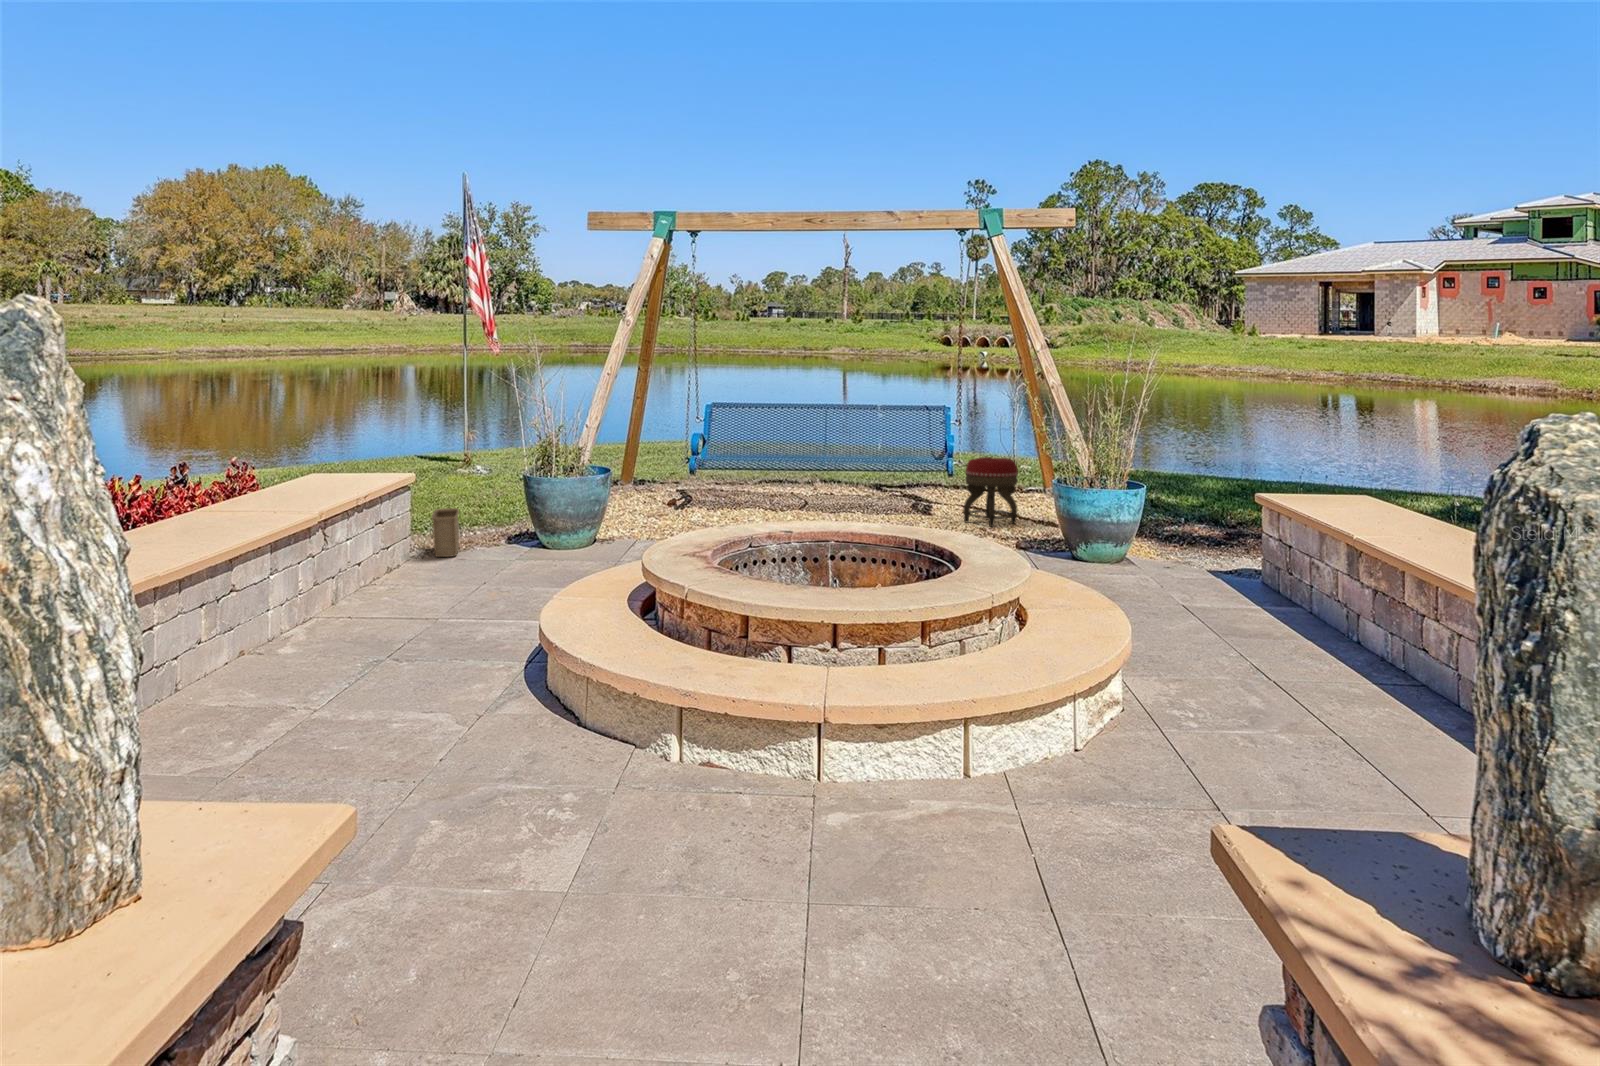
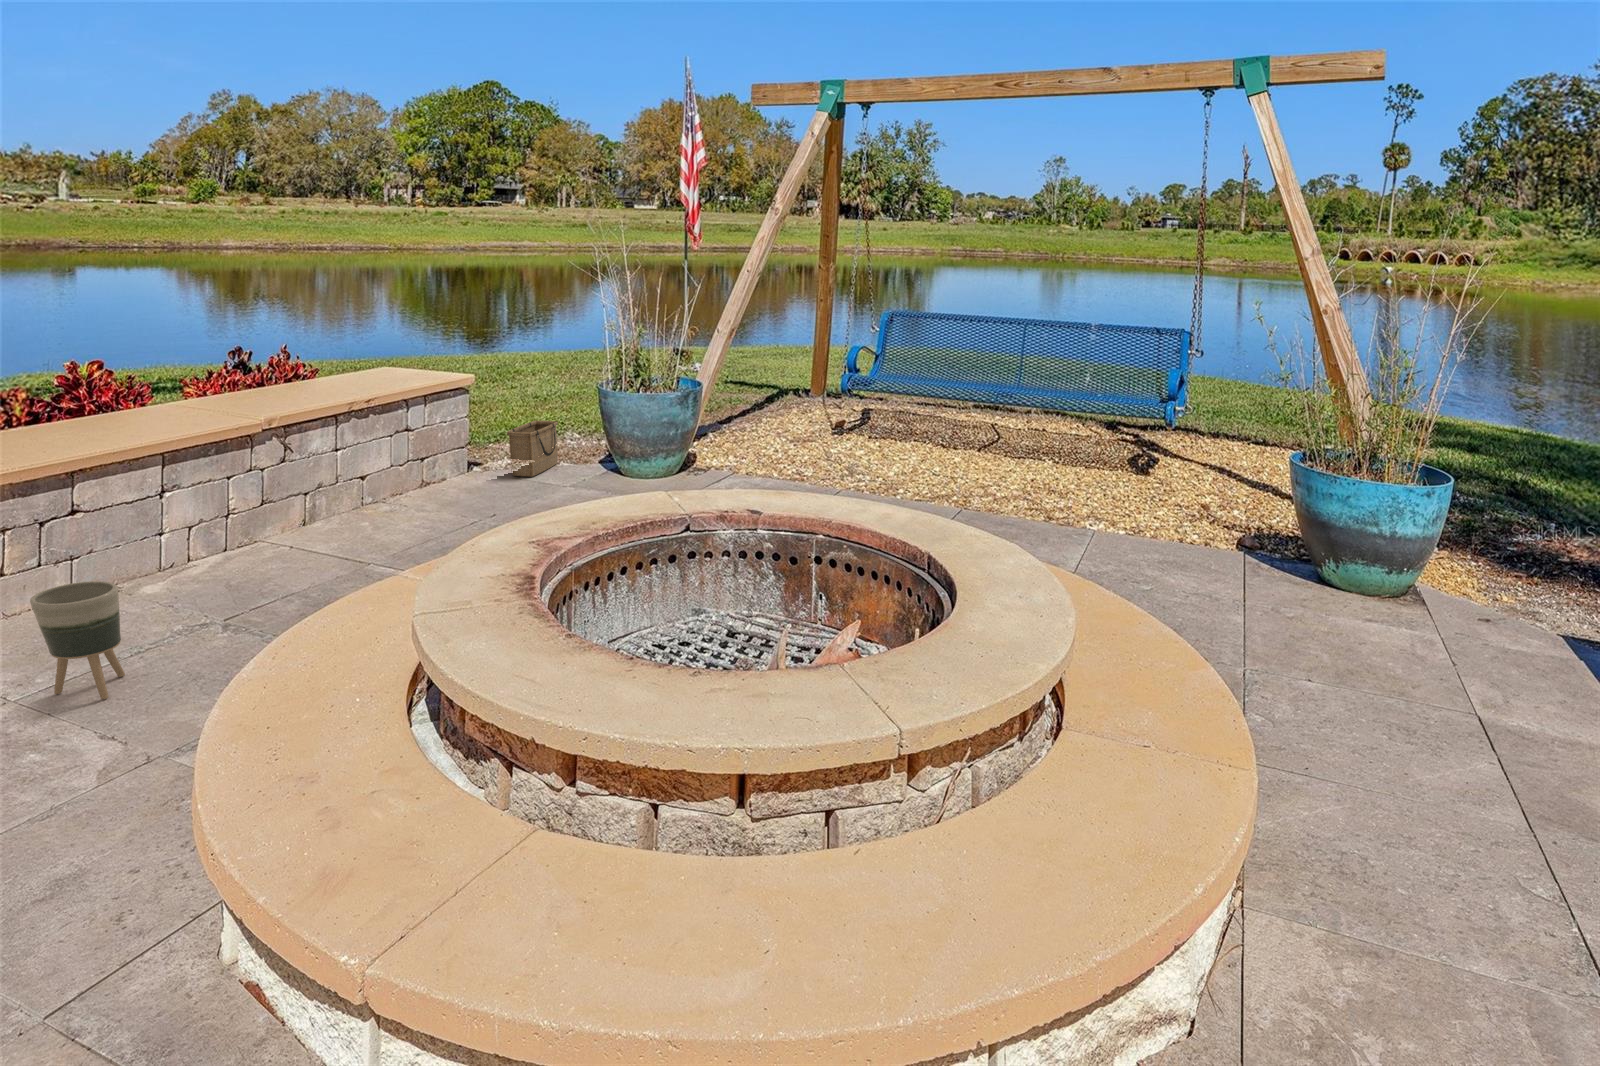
footstool: present [963,457,1018,527] -> none [1191,405,1281,505]
planter: none [345,615,400,700] -> present [30,581,125,699]

